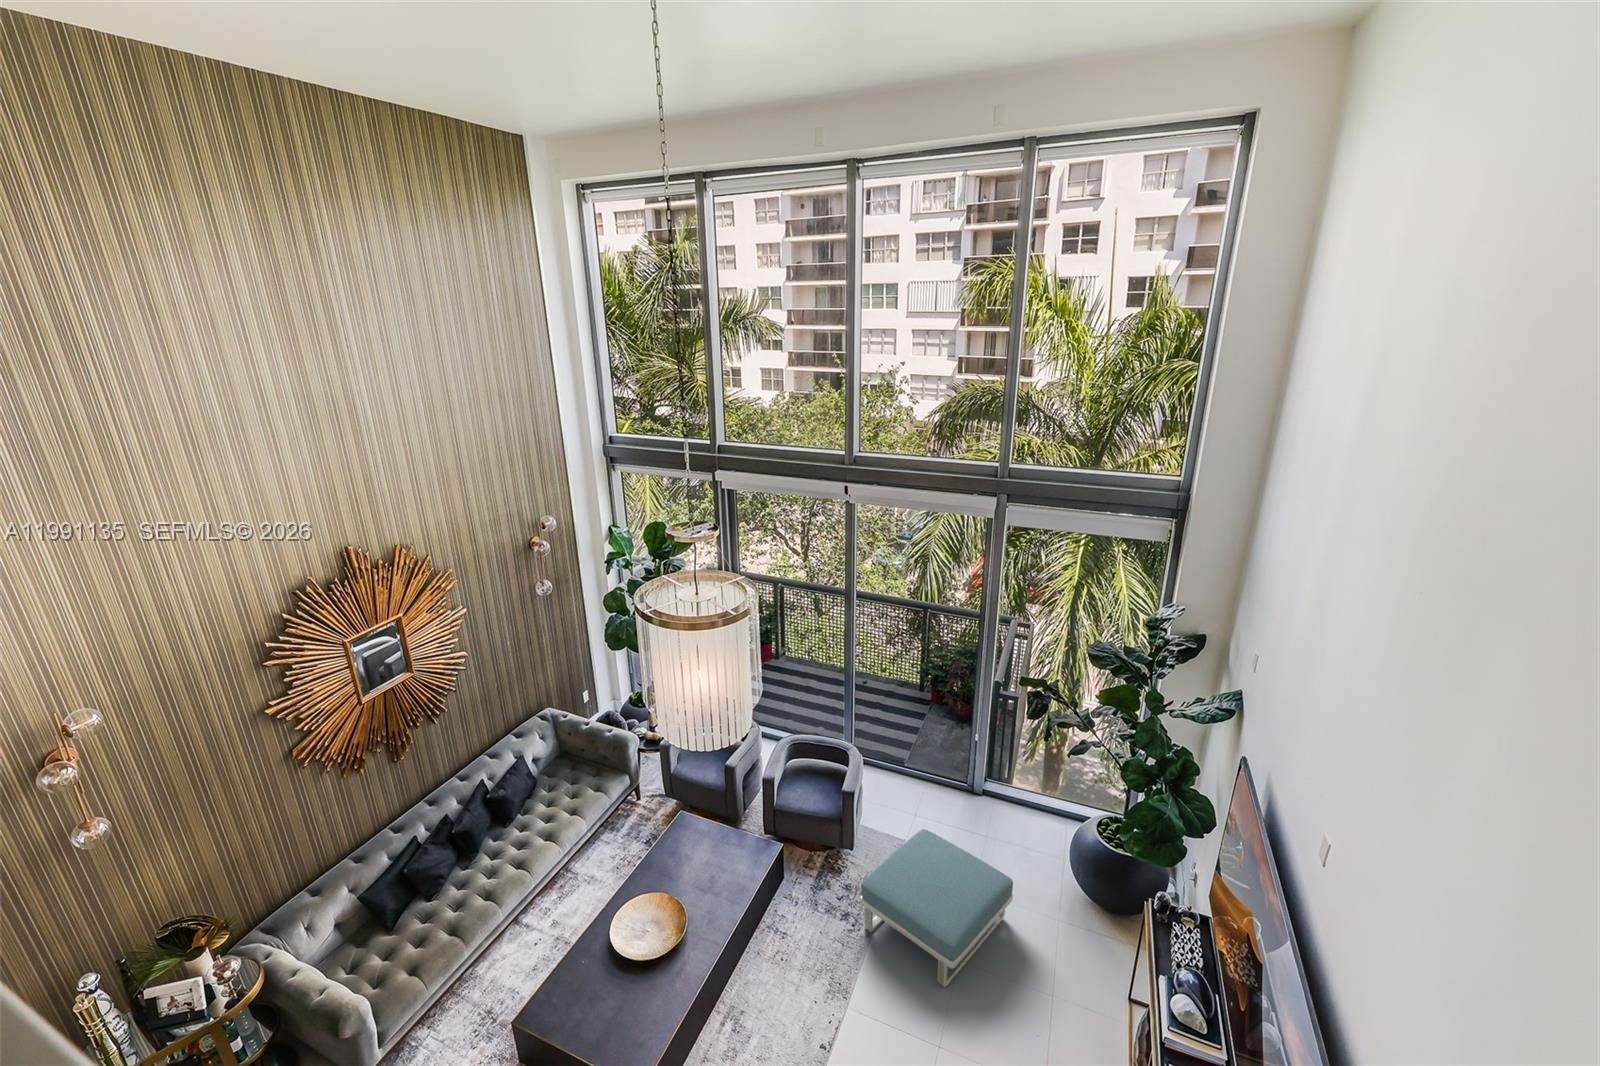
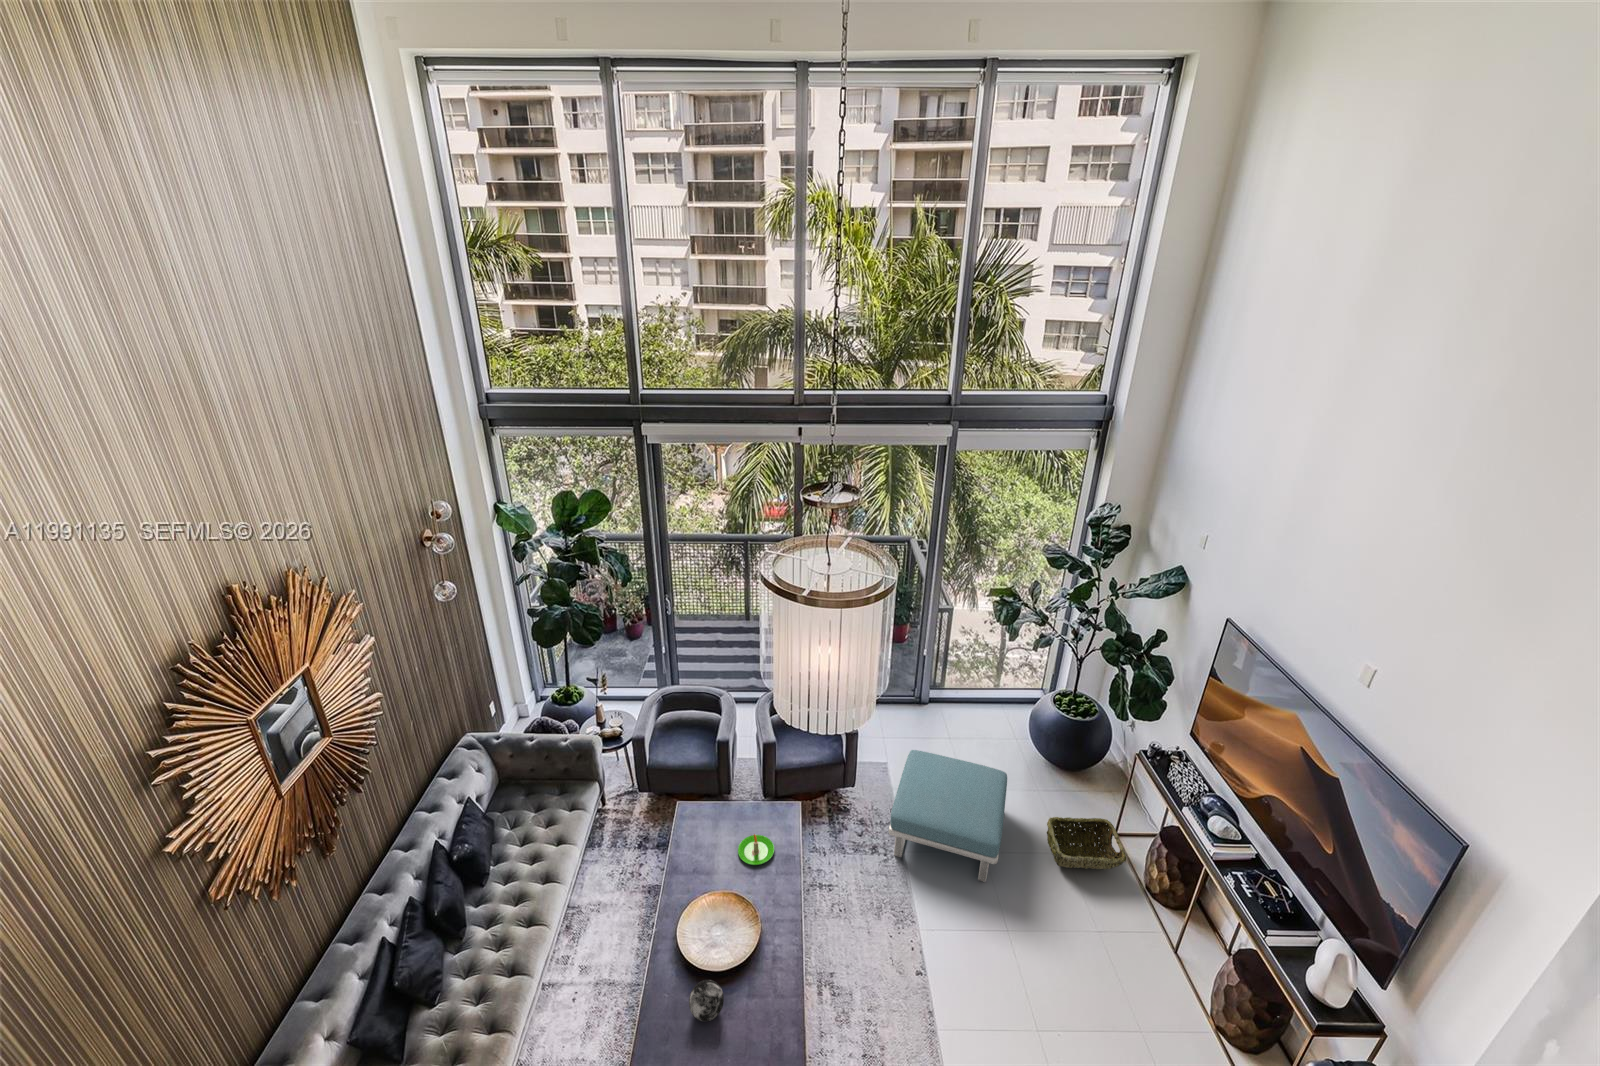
candle: none [697,852,732,882] -> present [738,834,774,865]
woven basket: none [1035,945,1124,1028] -> present [1047,817,1126,869]
decorative orb: none [578,952,610,987] -> present [689,980,724,1022]

